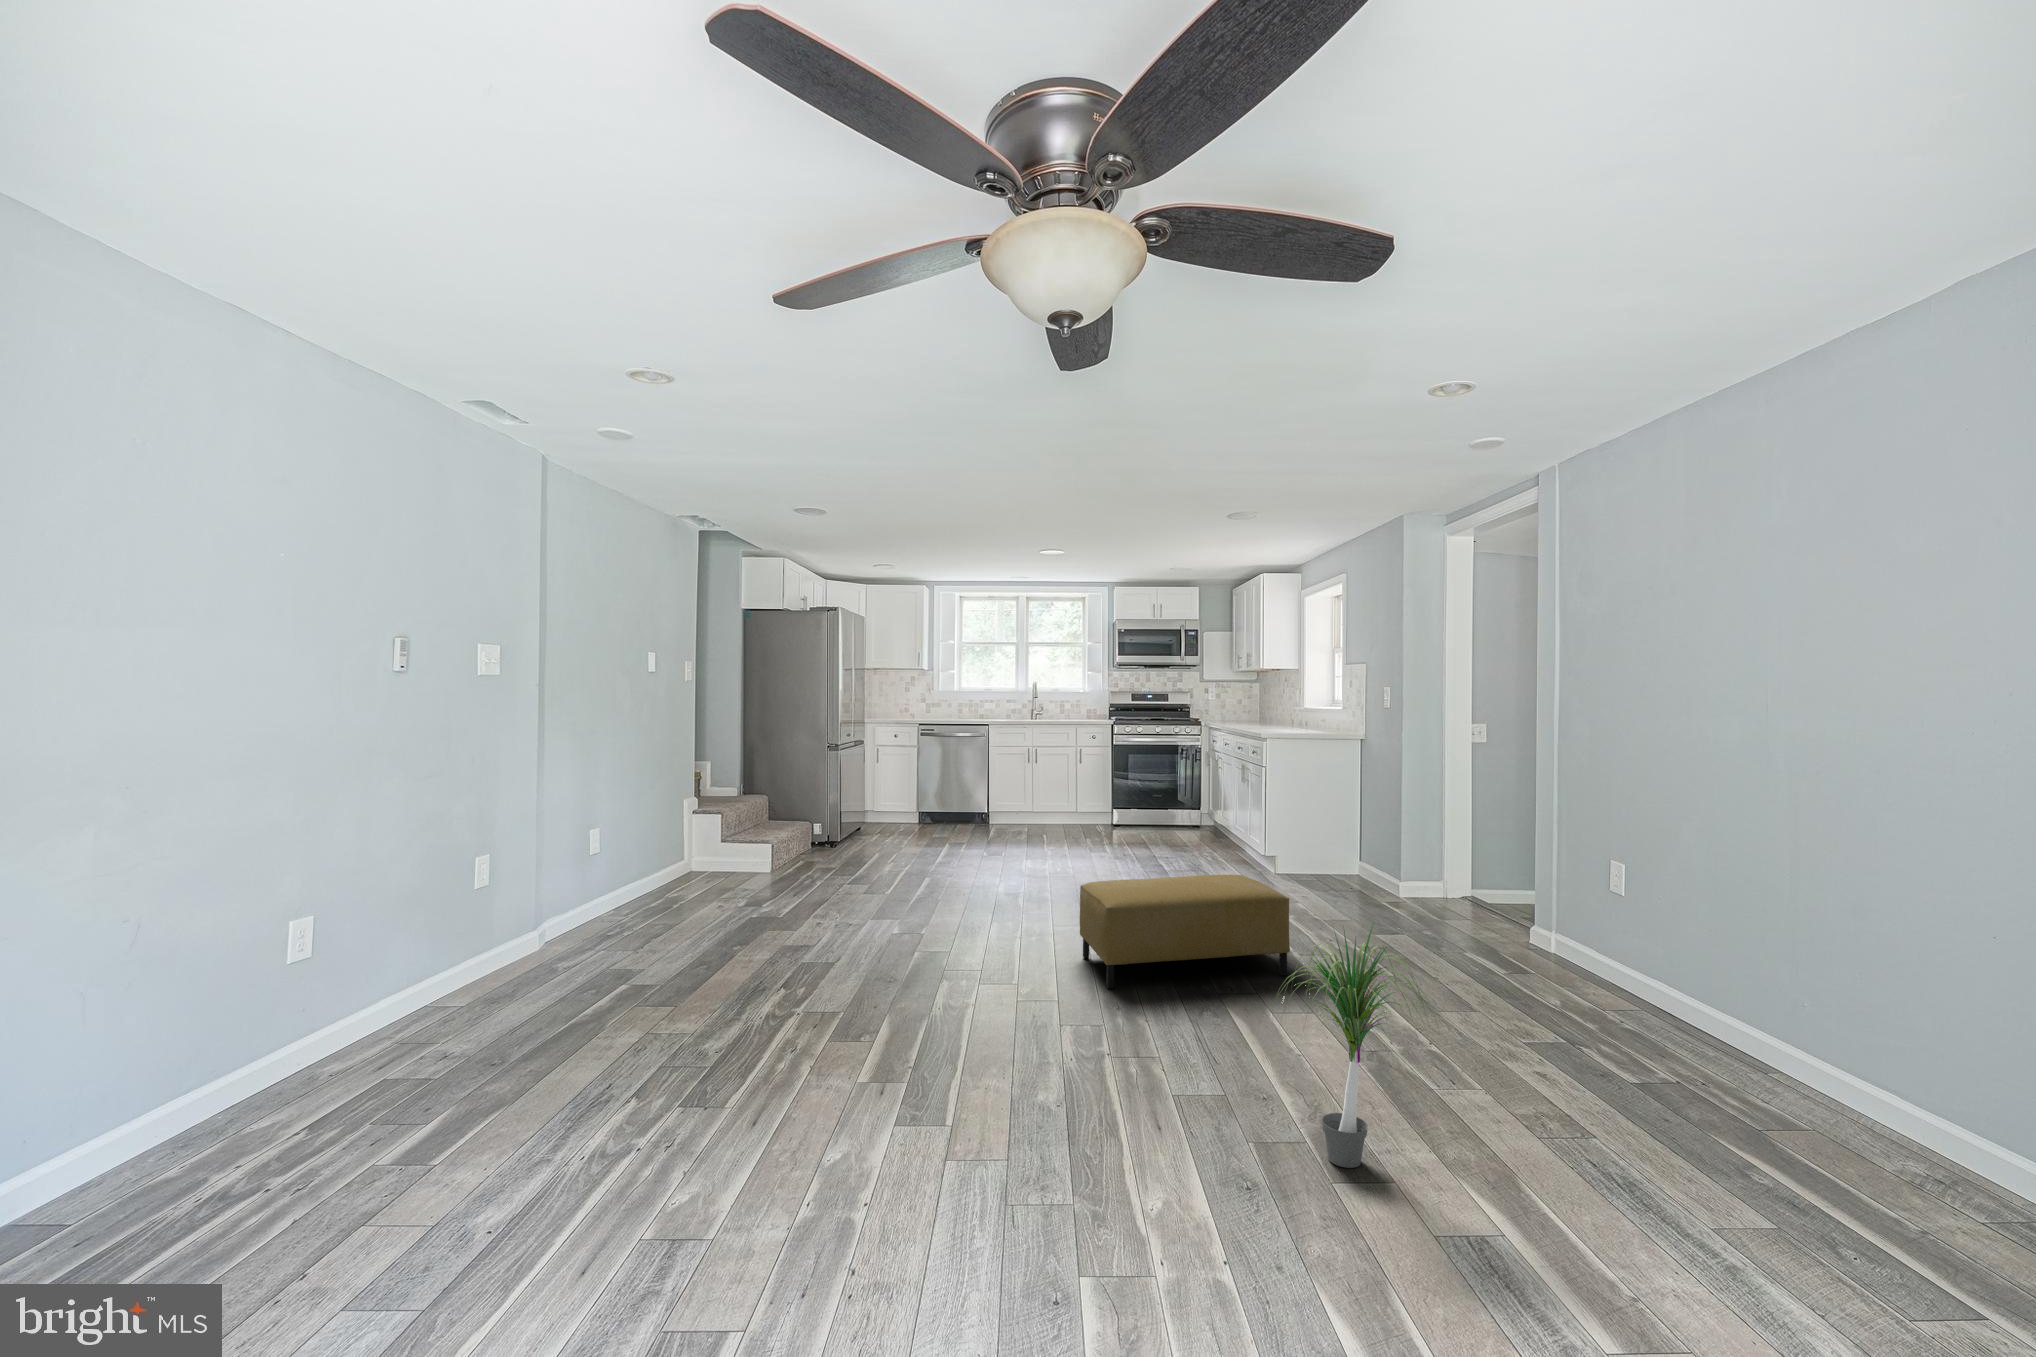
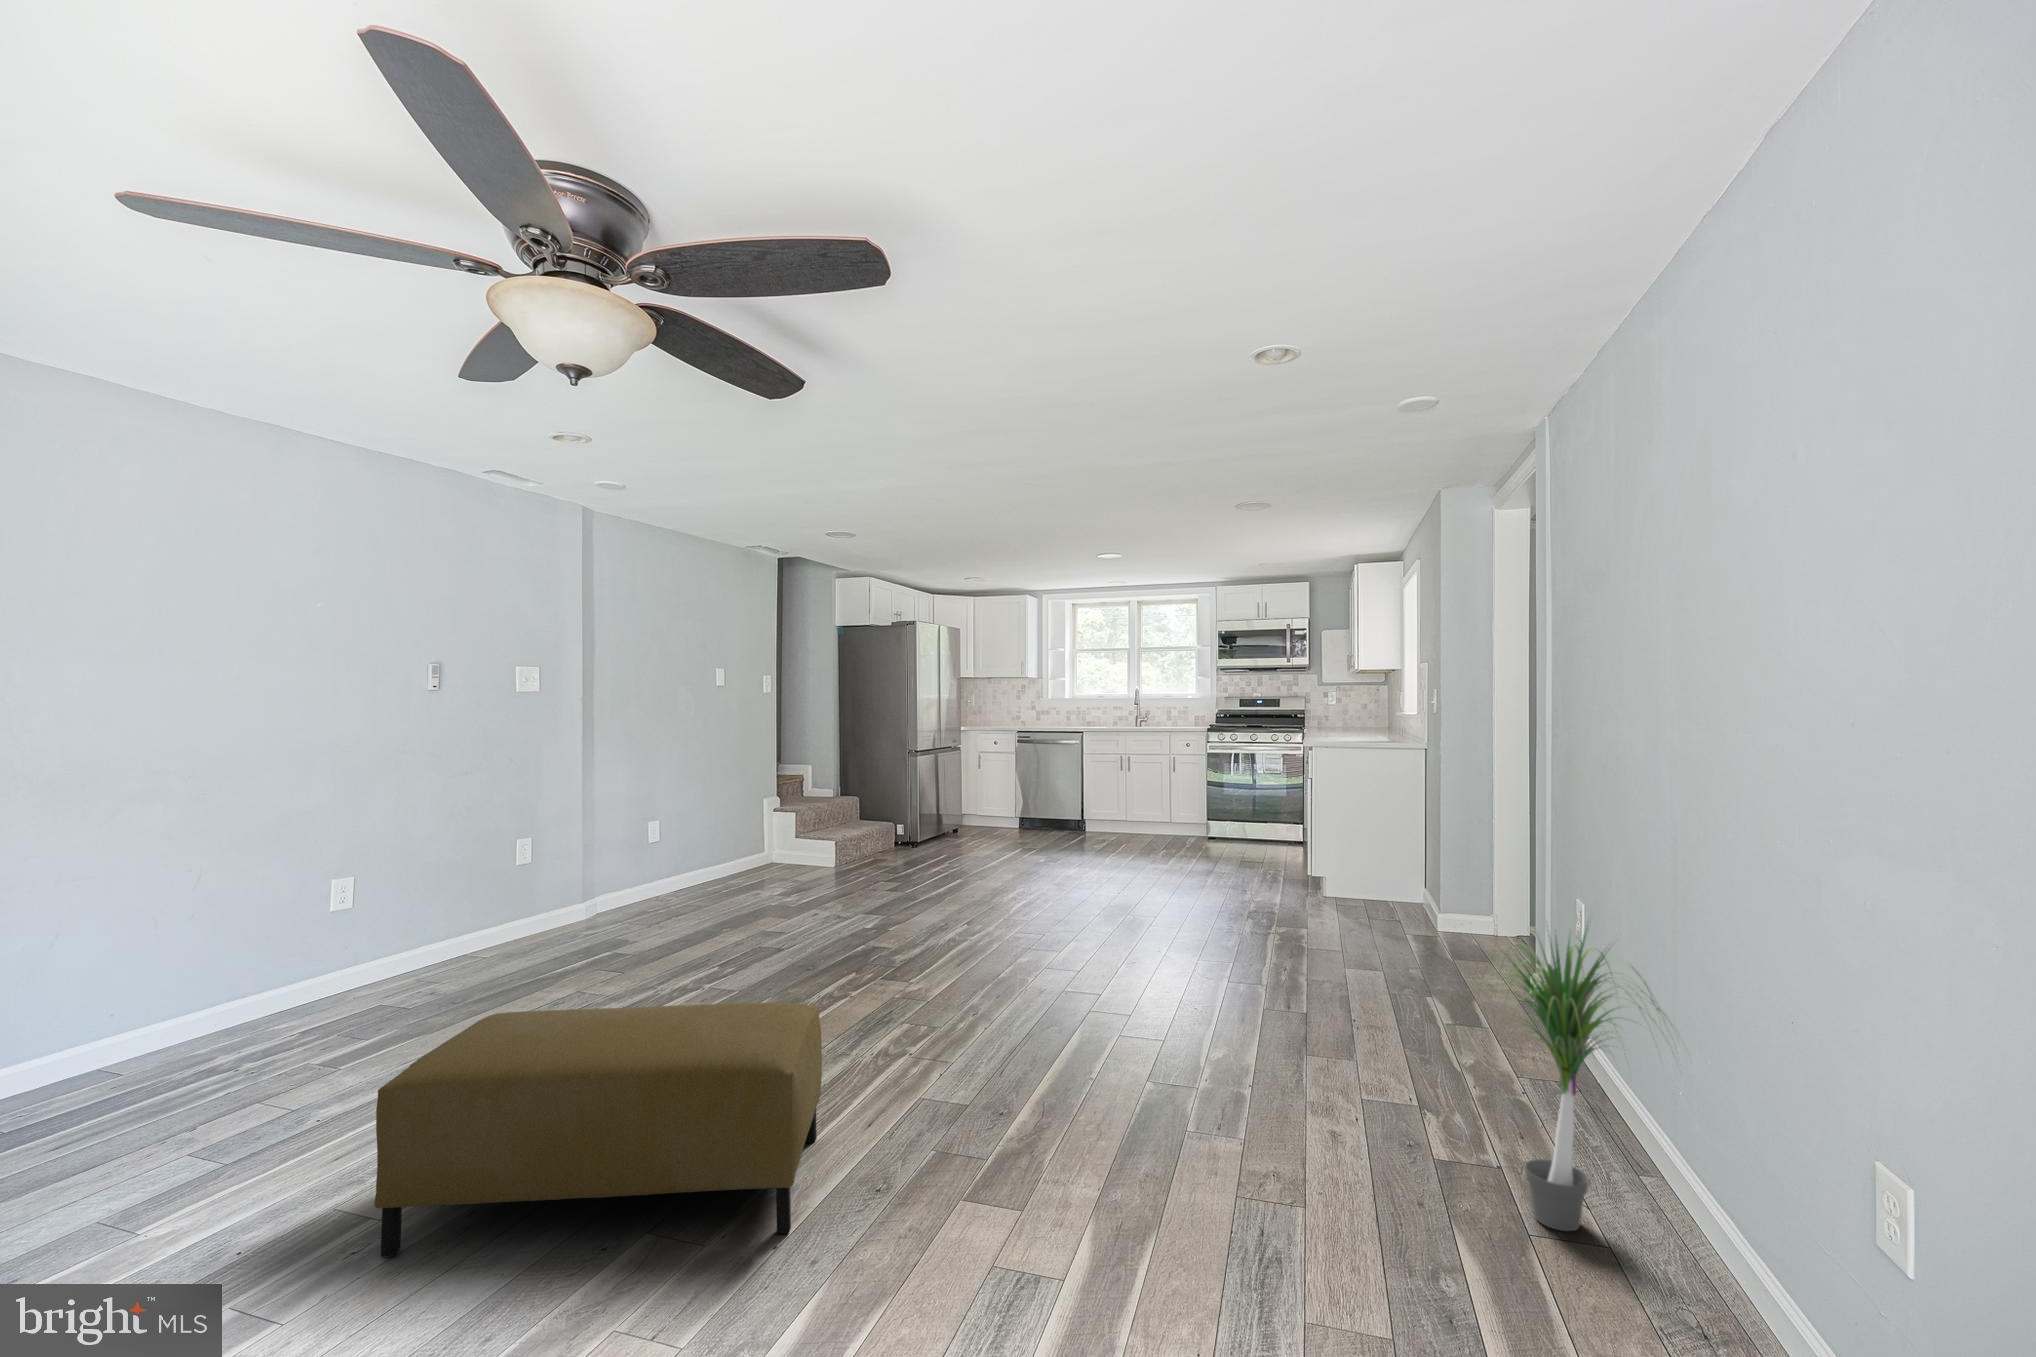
ottoman: present [1080,874,1290,988] -> present [374,1002,822,1257]

